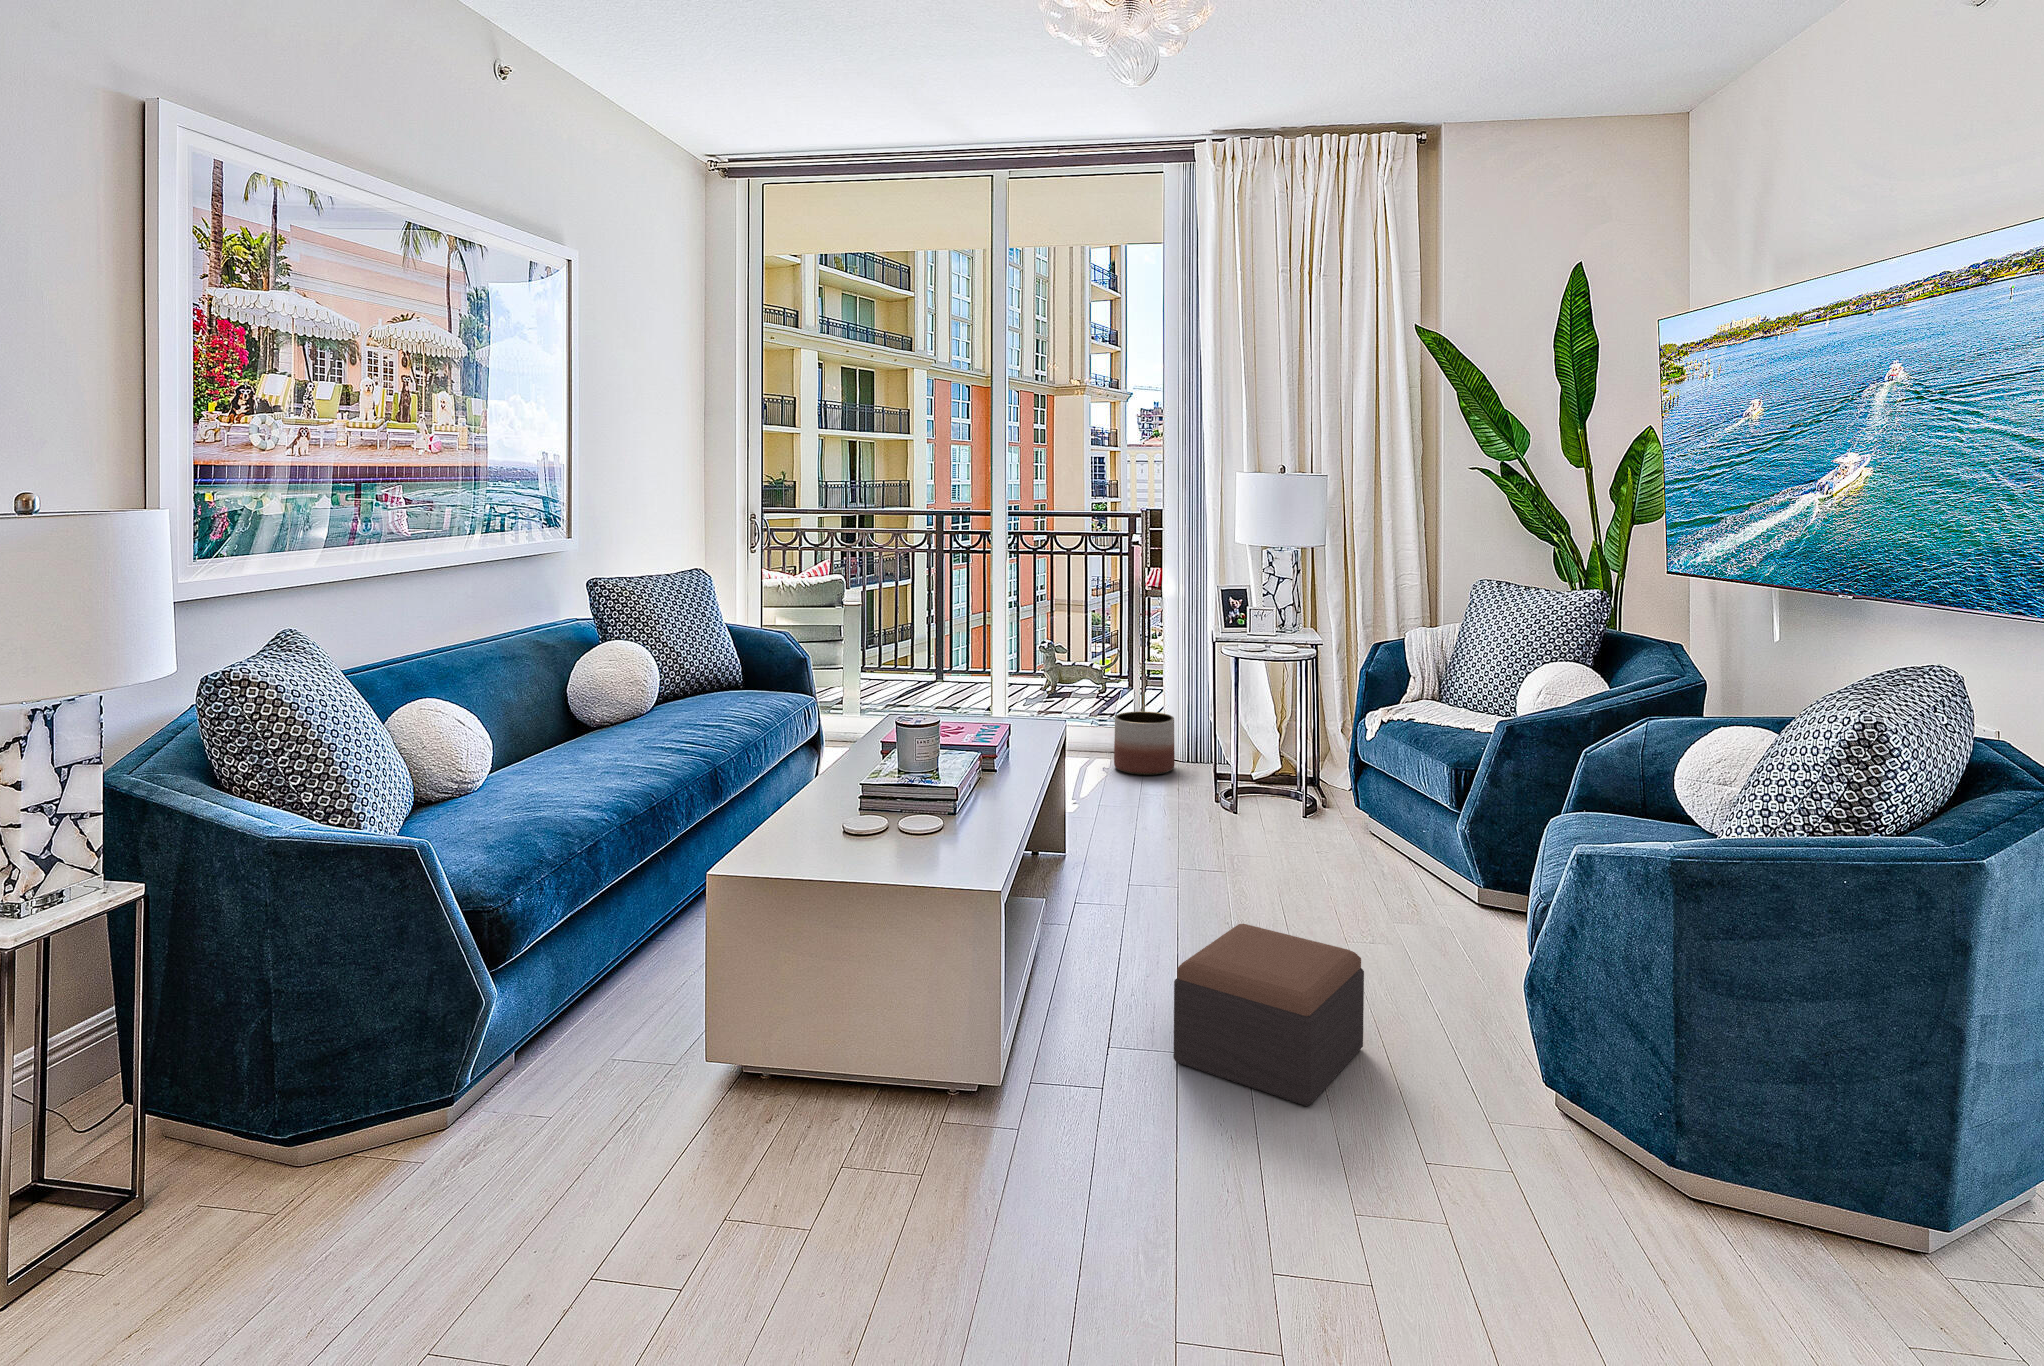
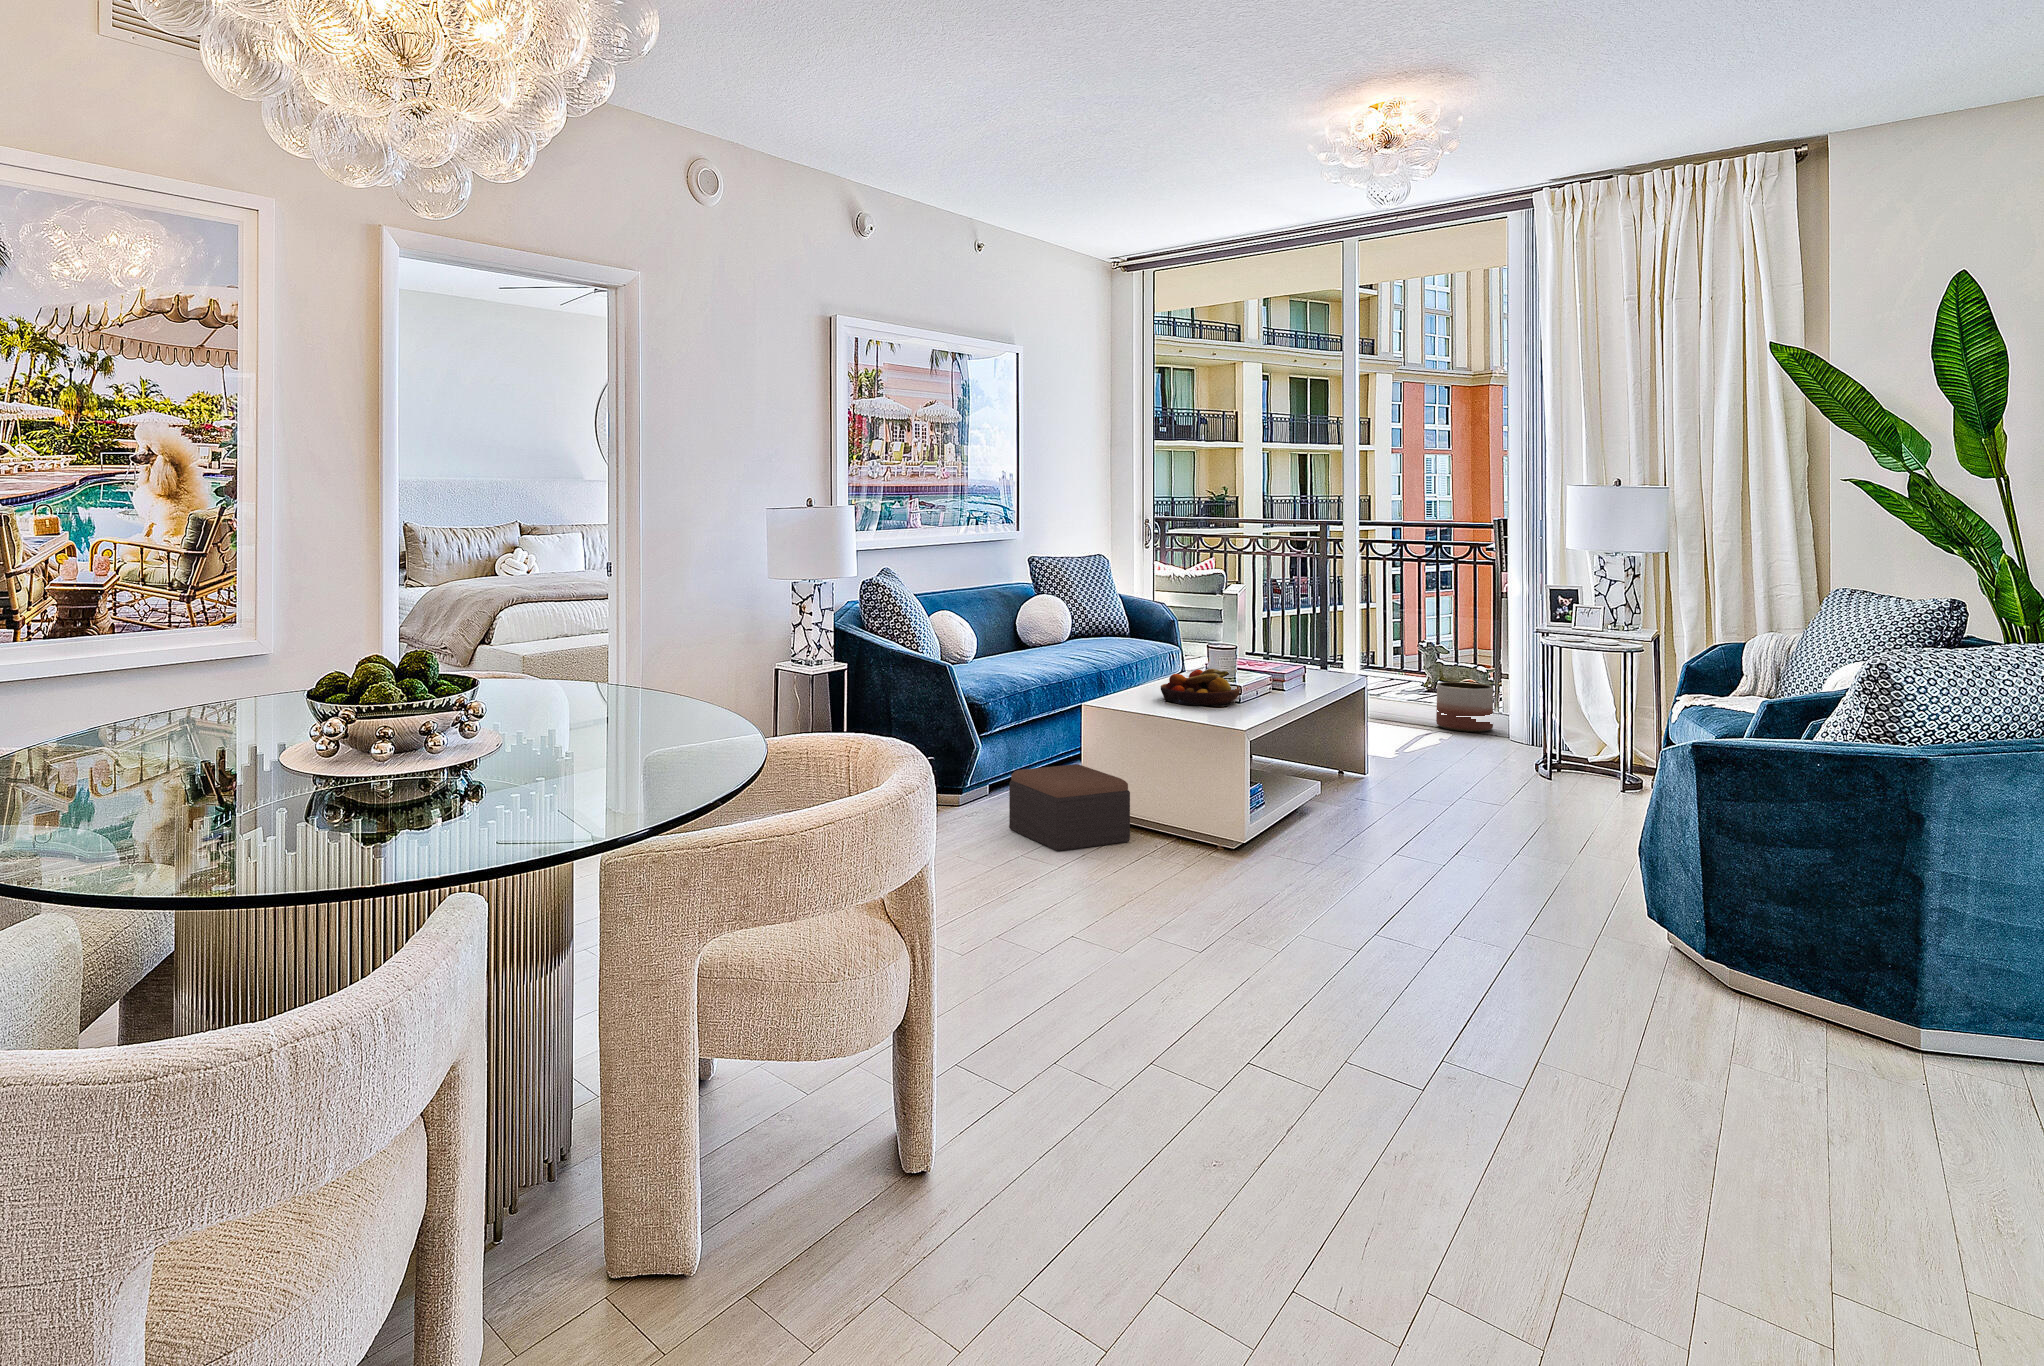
fruit bowl: none [833,786,966,872] -> present [1161,669,1240,705]
footstool: present [1174,924,1364,1106] -> present [1009,764,1130,851]

